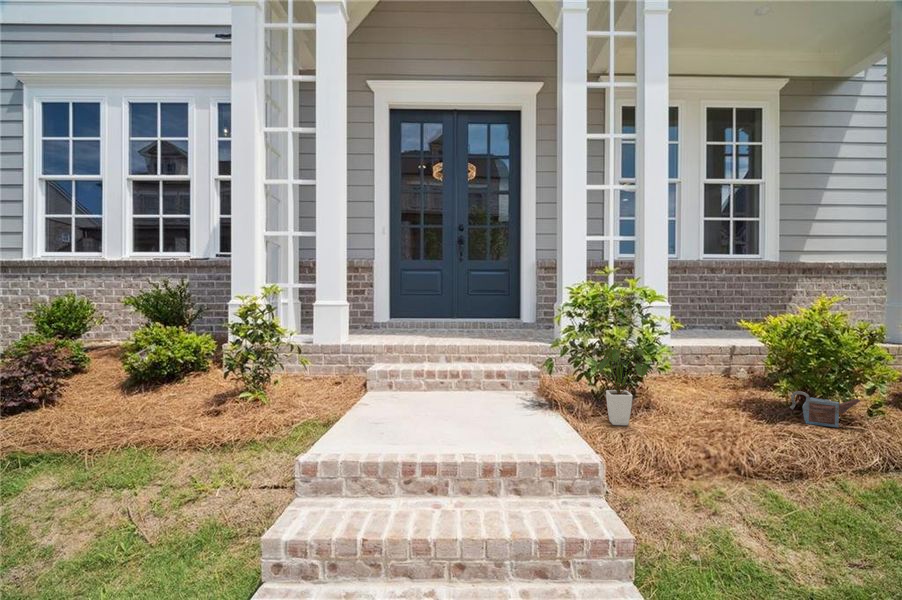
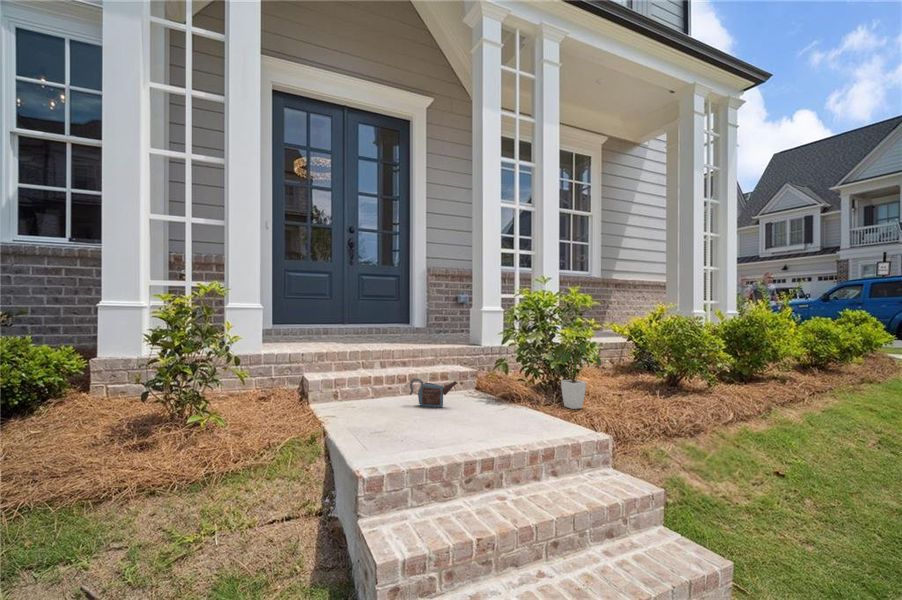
watering can: present [790,391,860,427] -> present [409,379,457,407]

